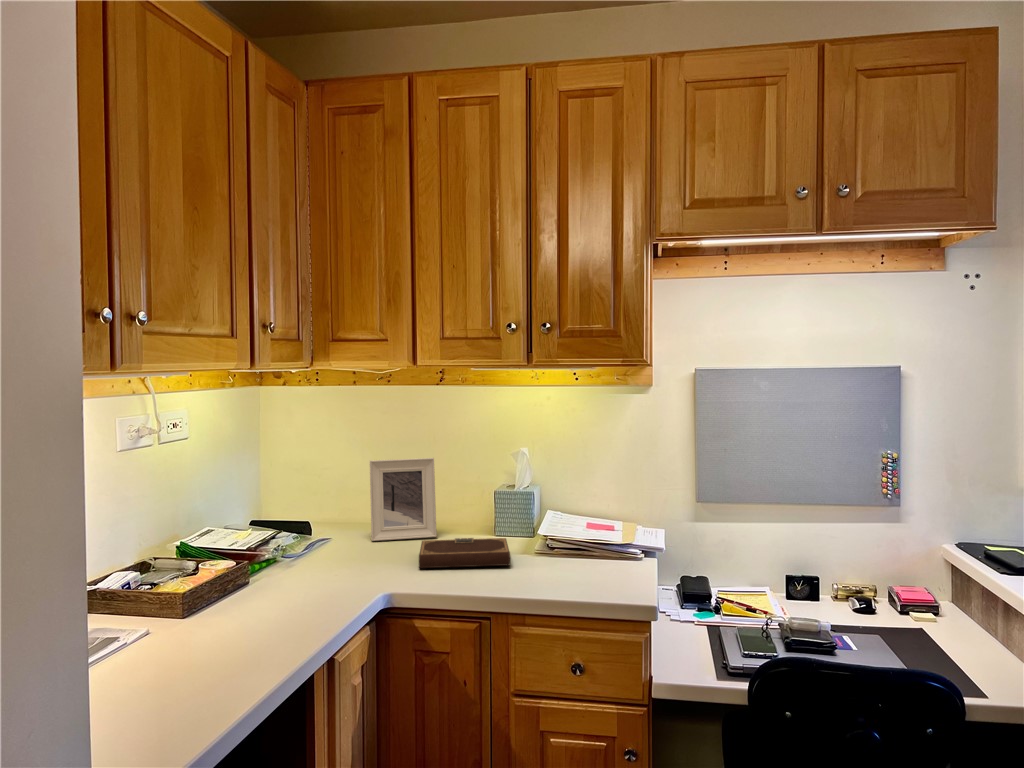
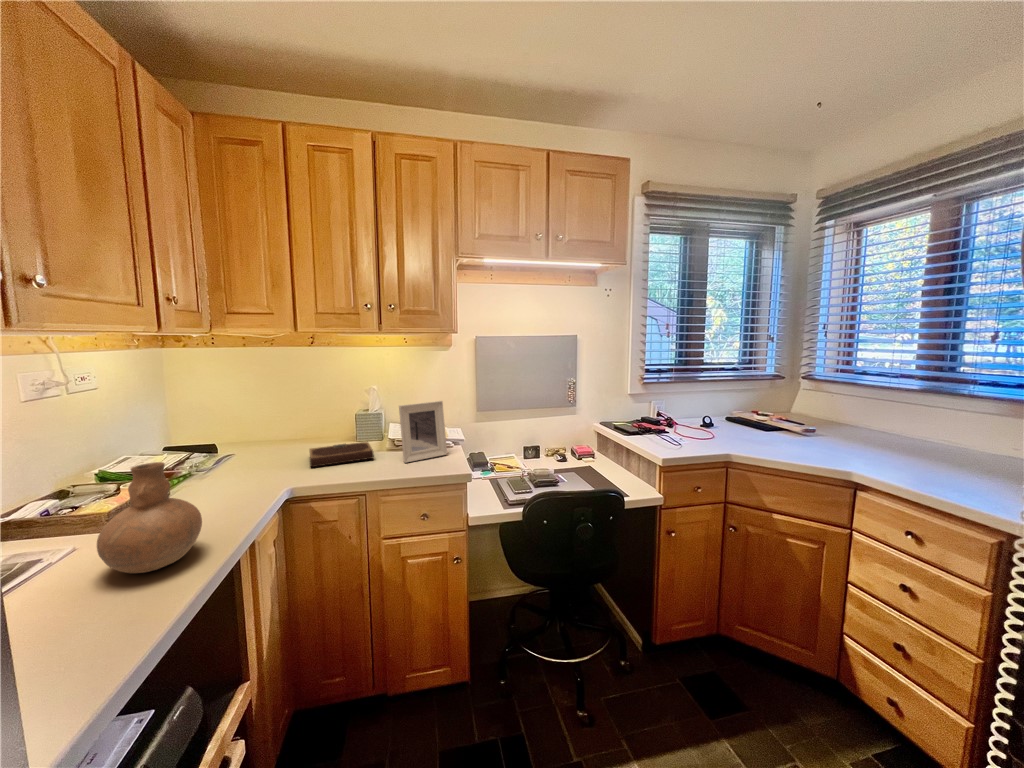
picture frame: present [370,458,437,541] -> present [399,401,447,463]
vase: none [170,532,274,669] -> present [97,462,202,573]

